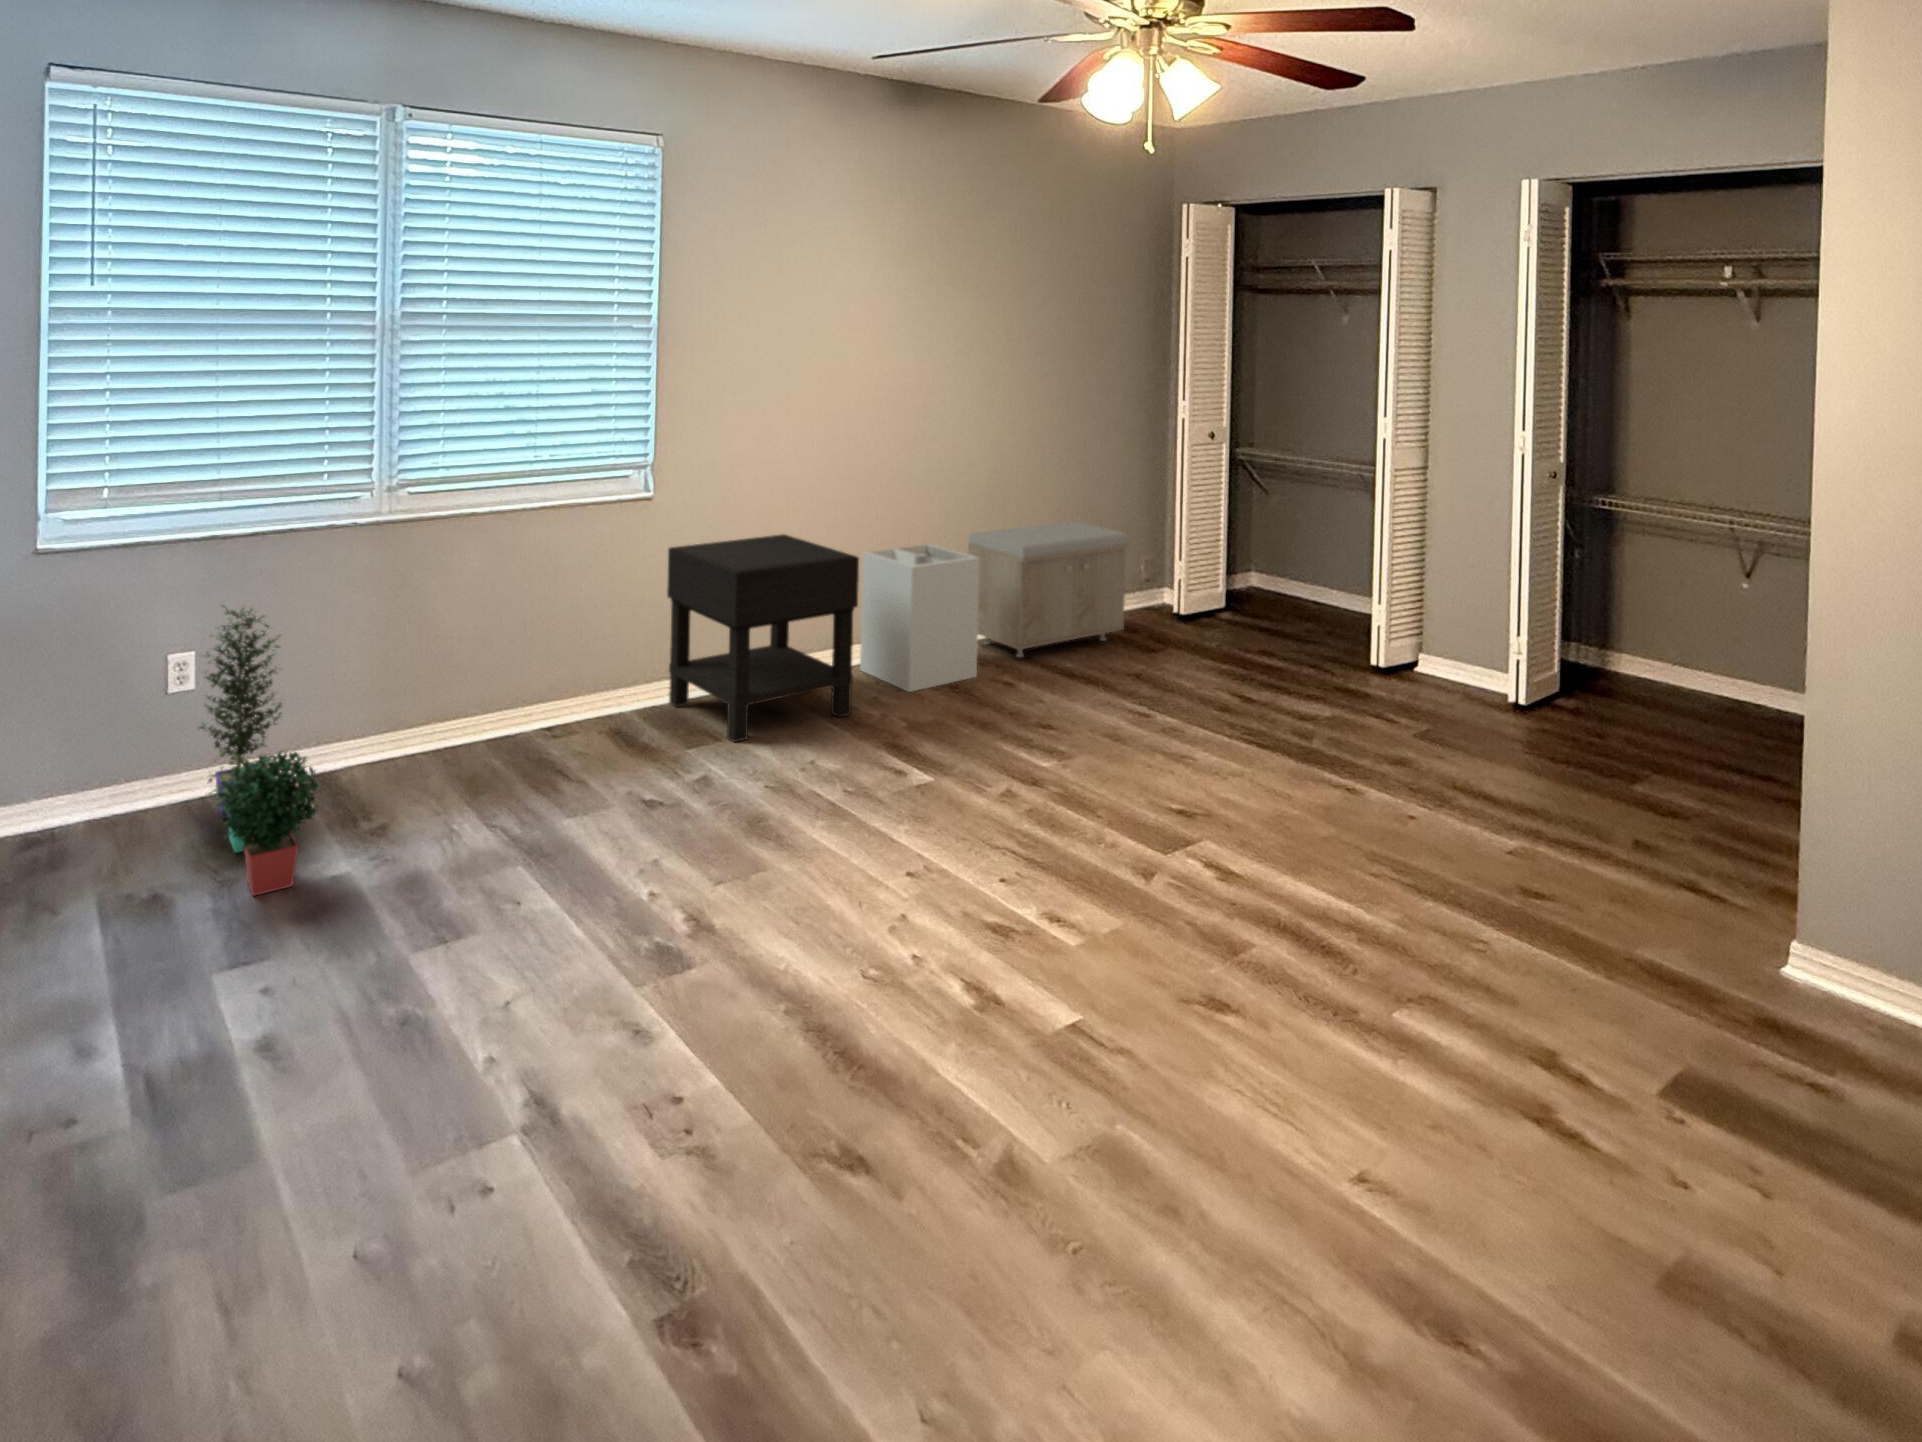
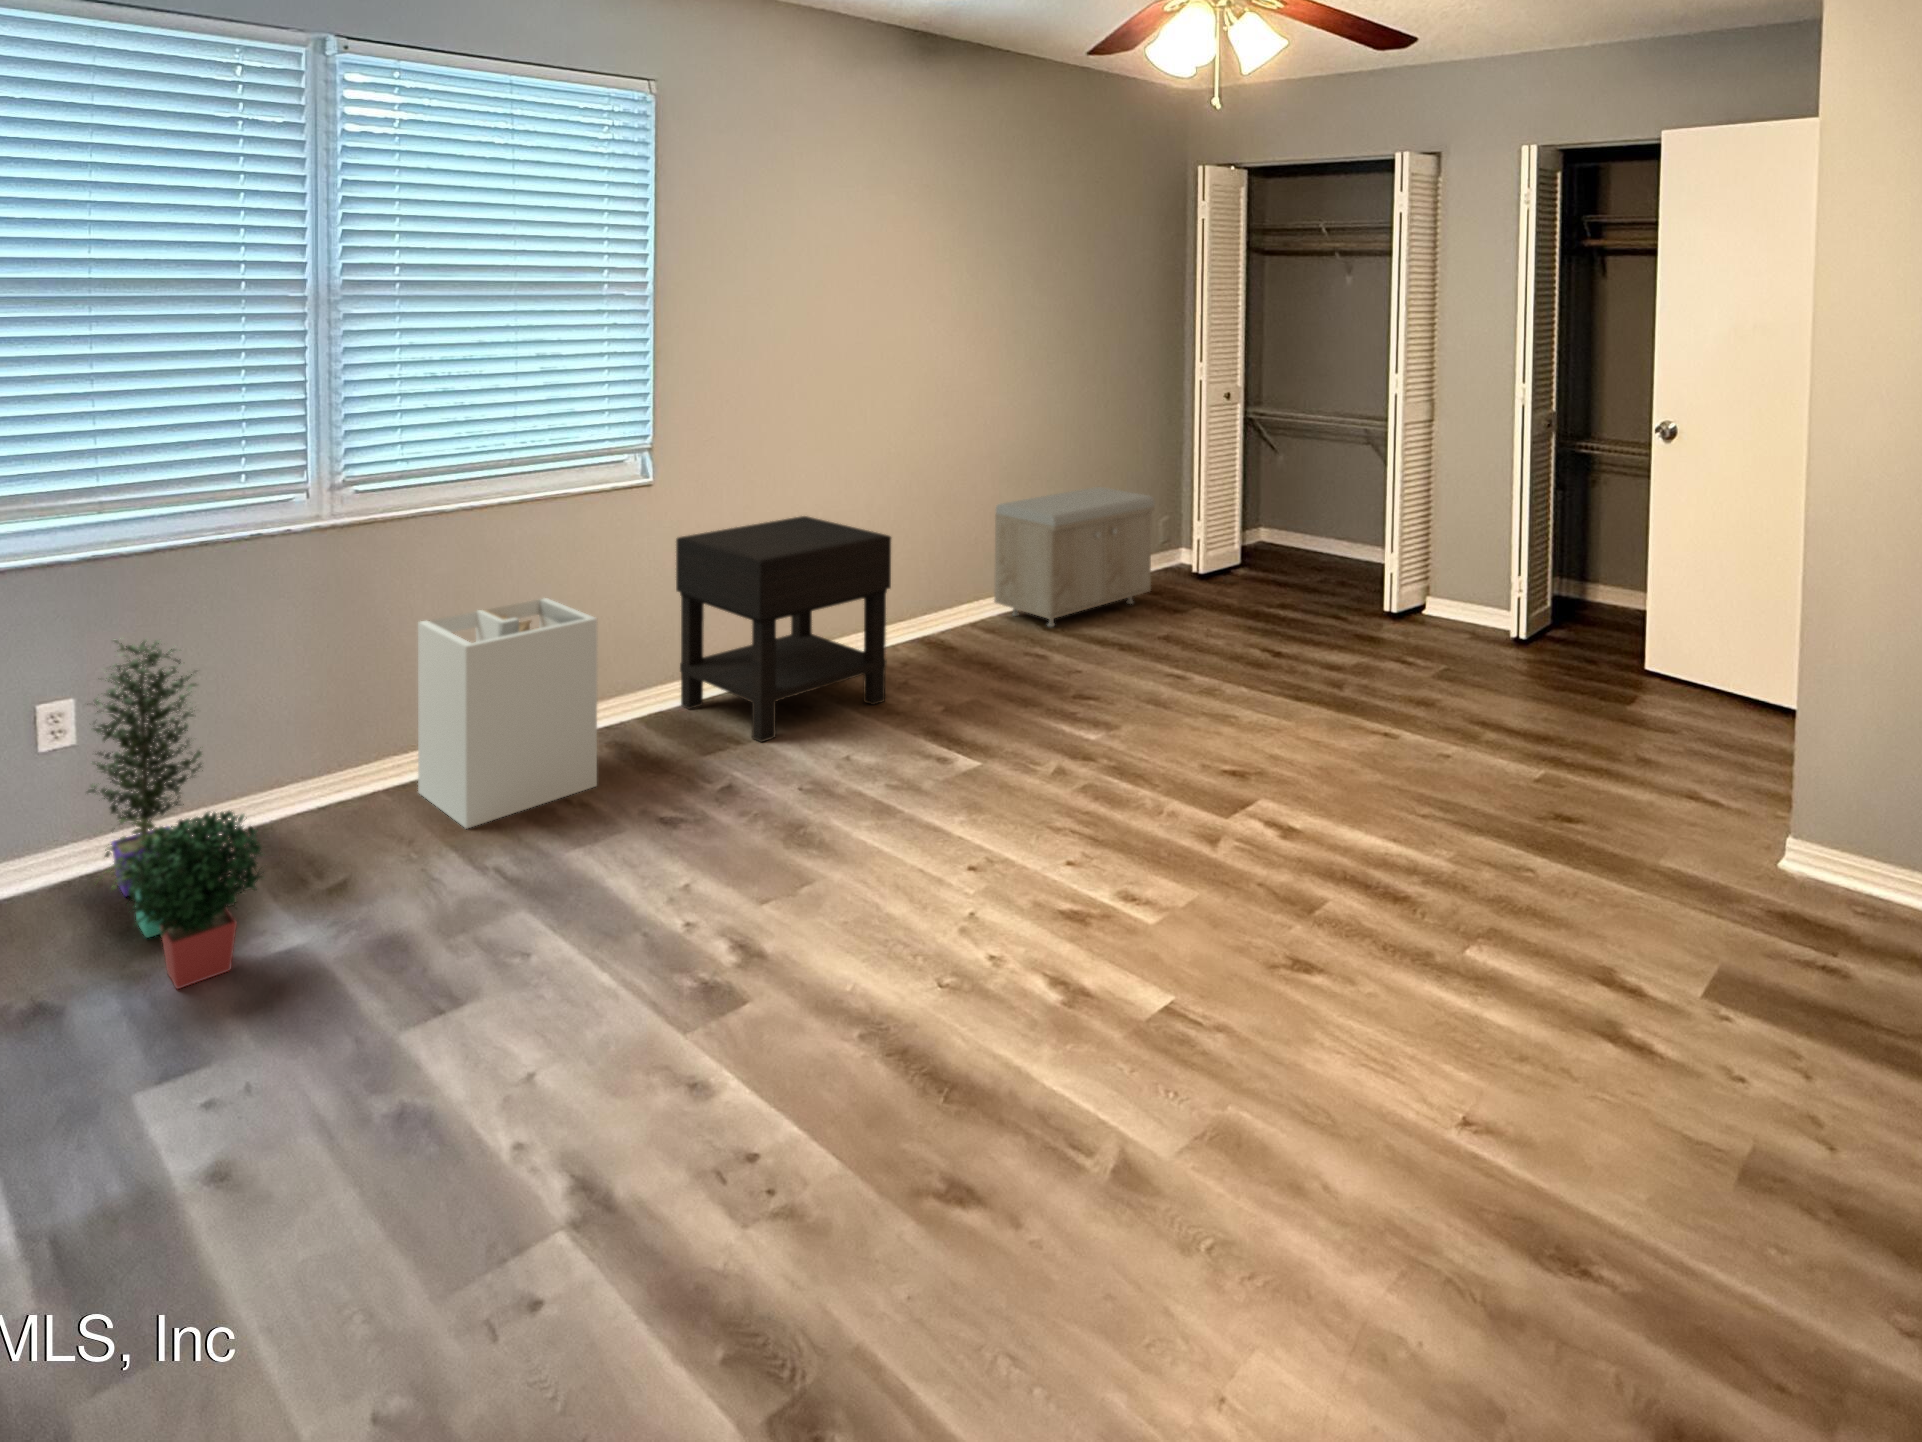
laundry hamper: present [860,544,979,692] -> present [418,598,597,828]

